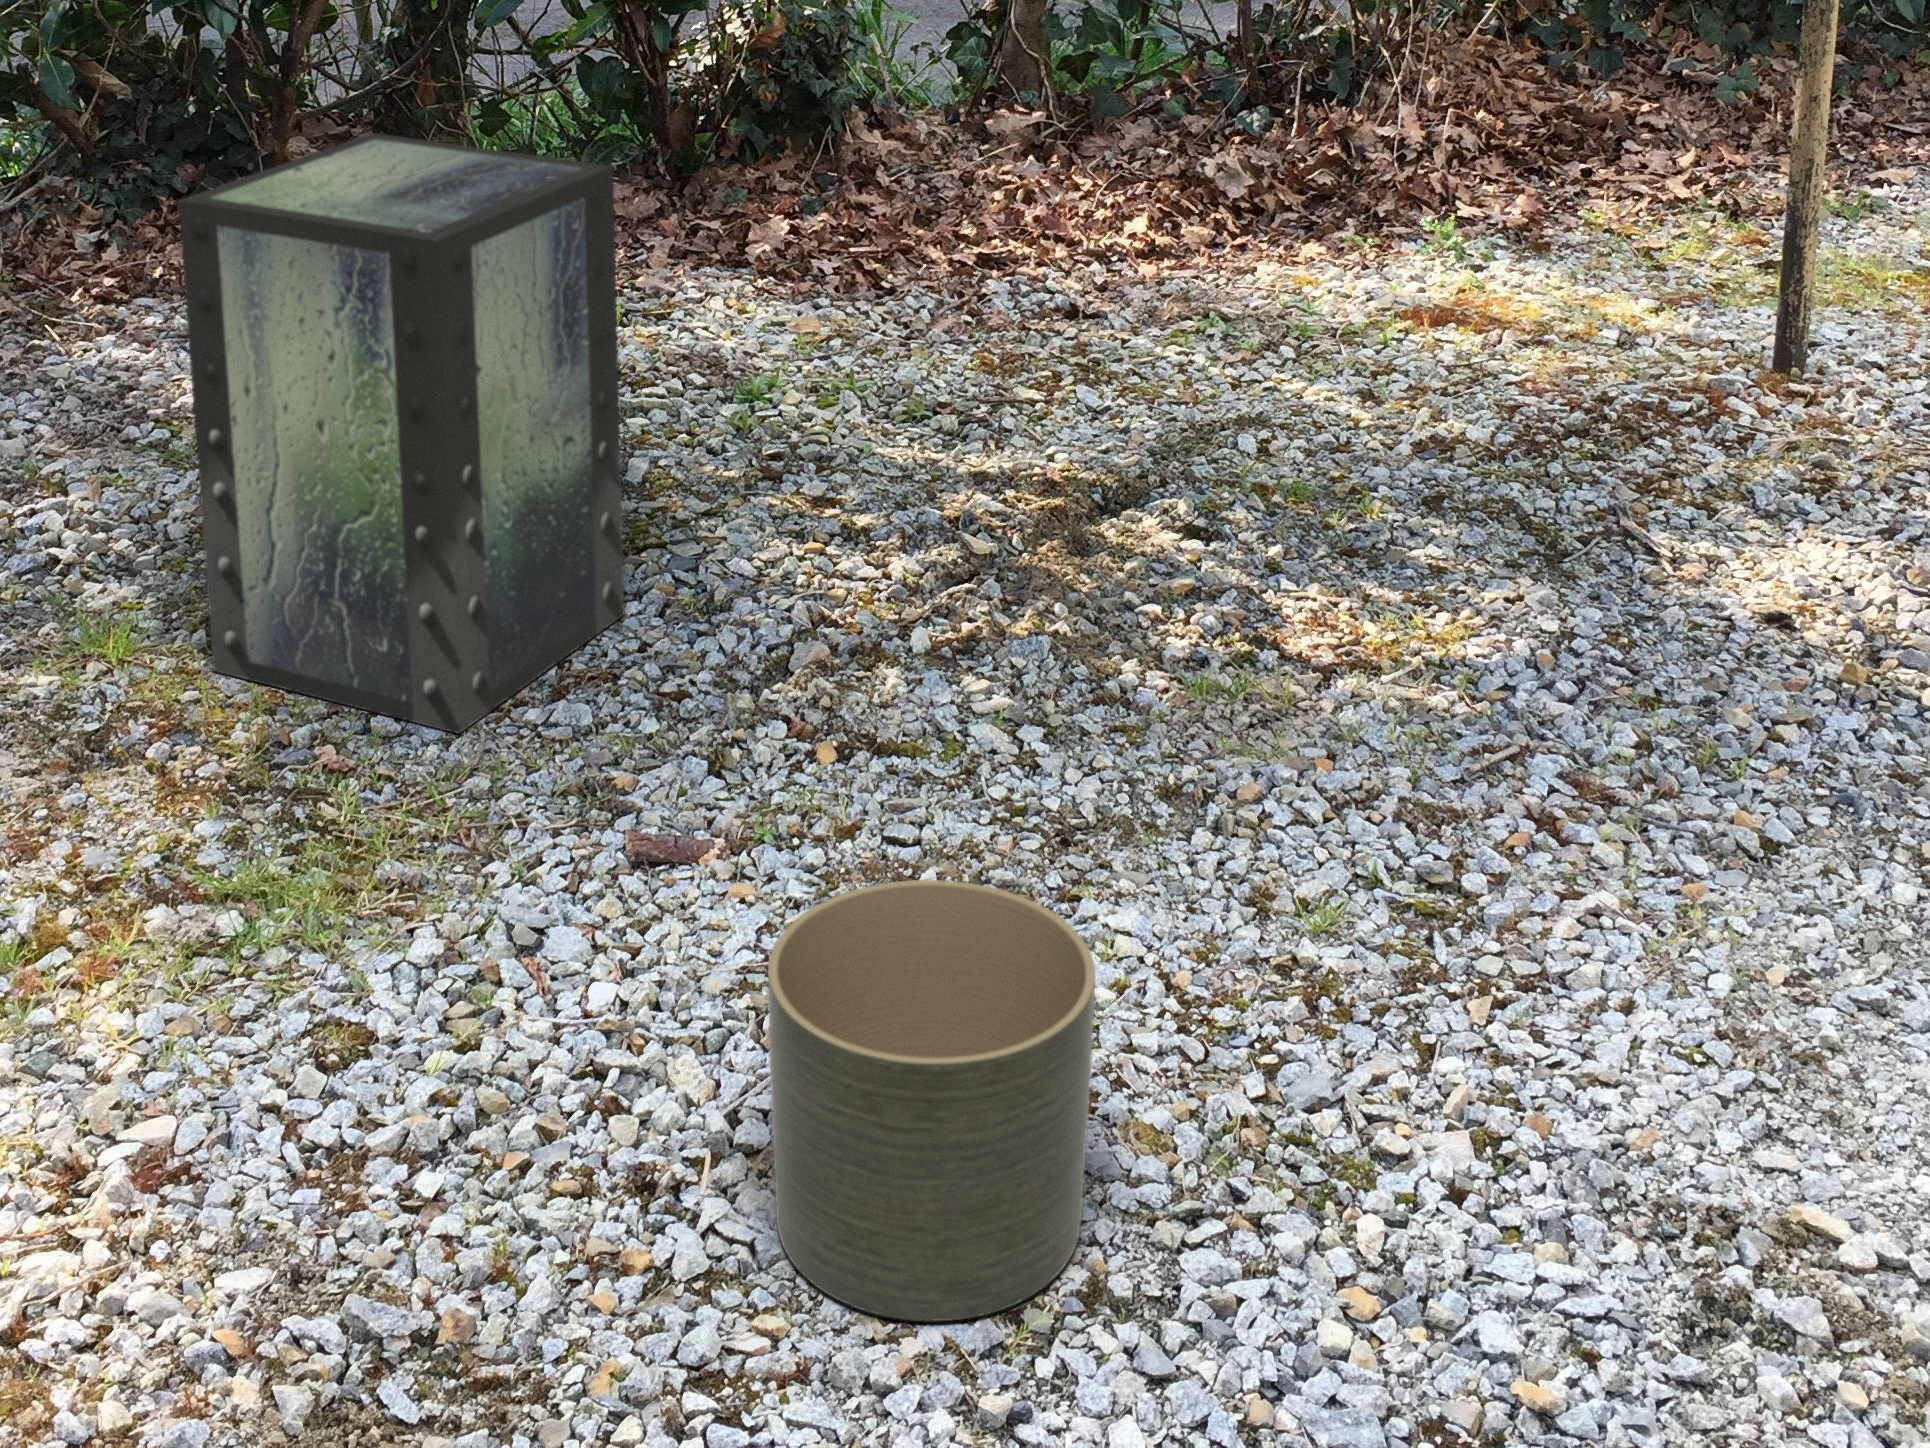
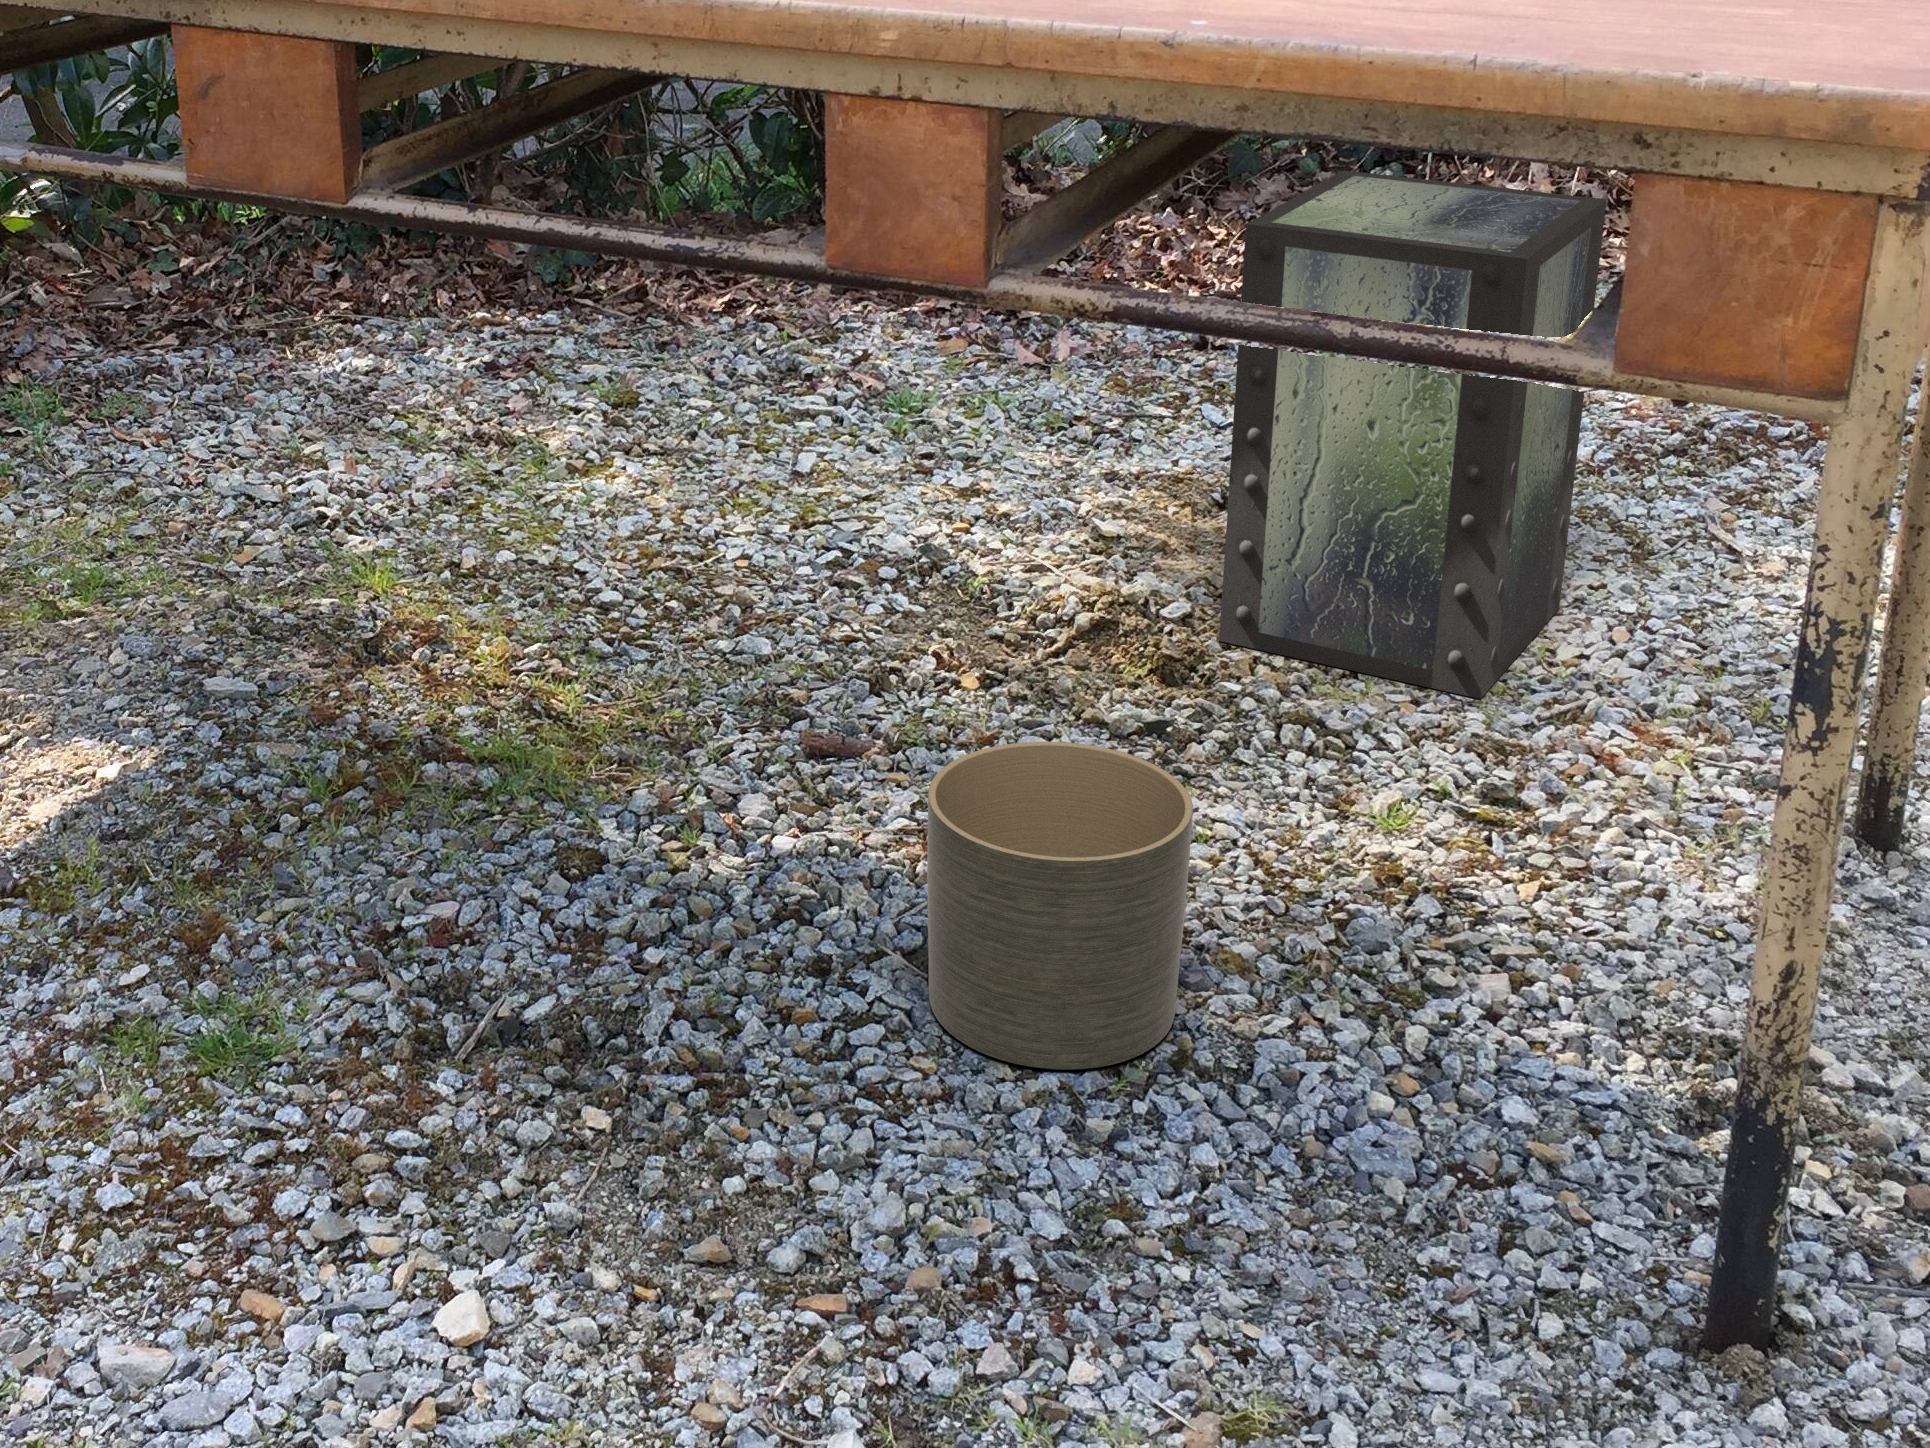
storage box: present [178,133,625,734] -> present [1219,170,1607,699]

